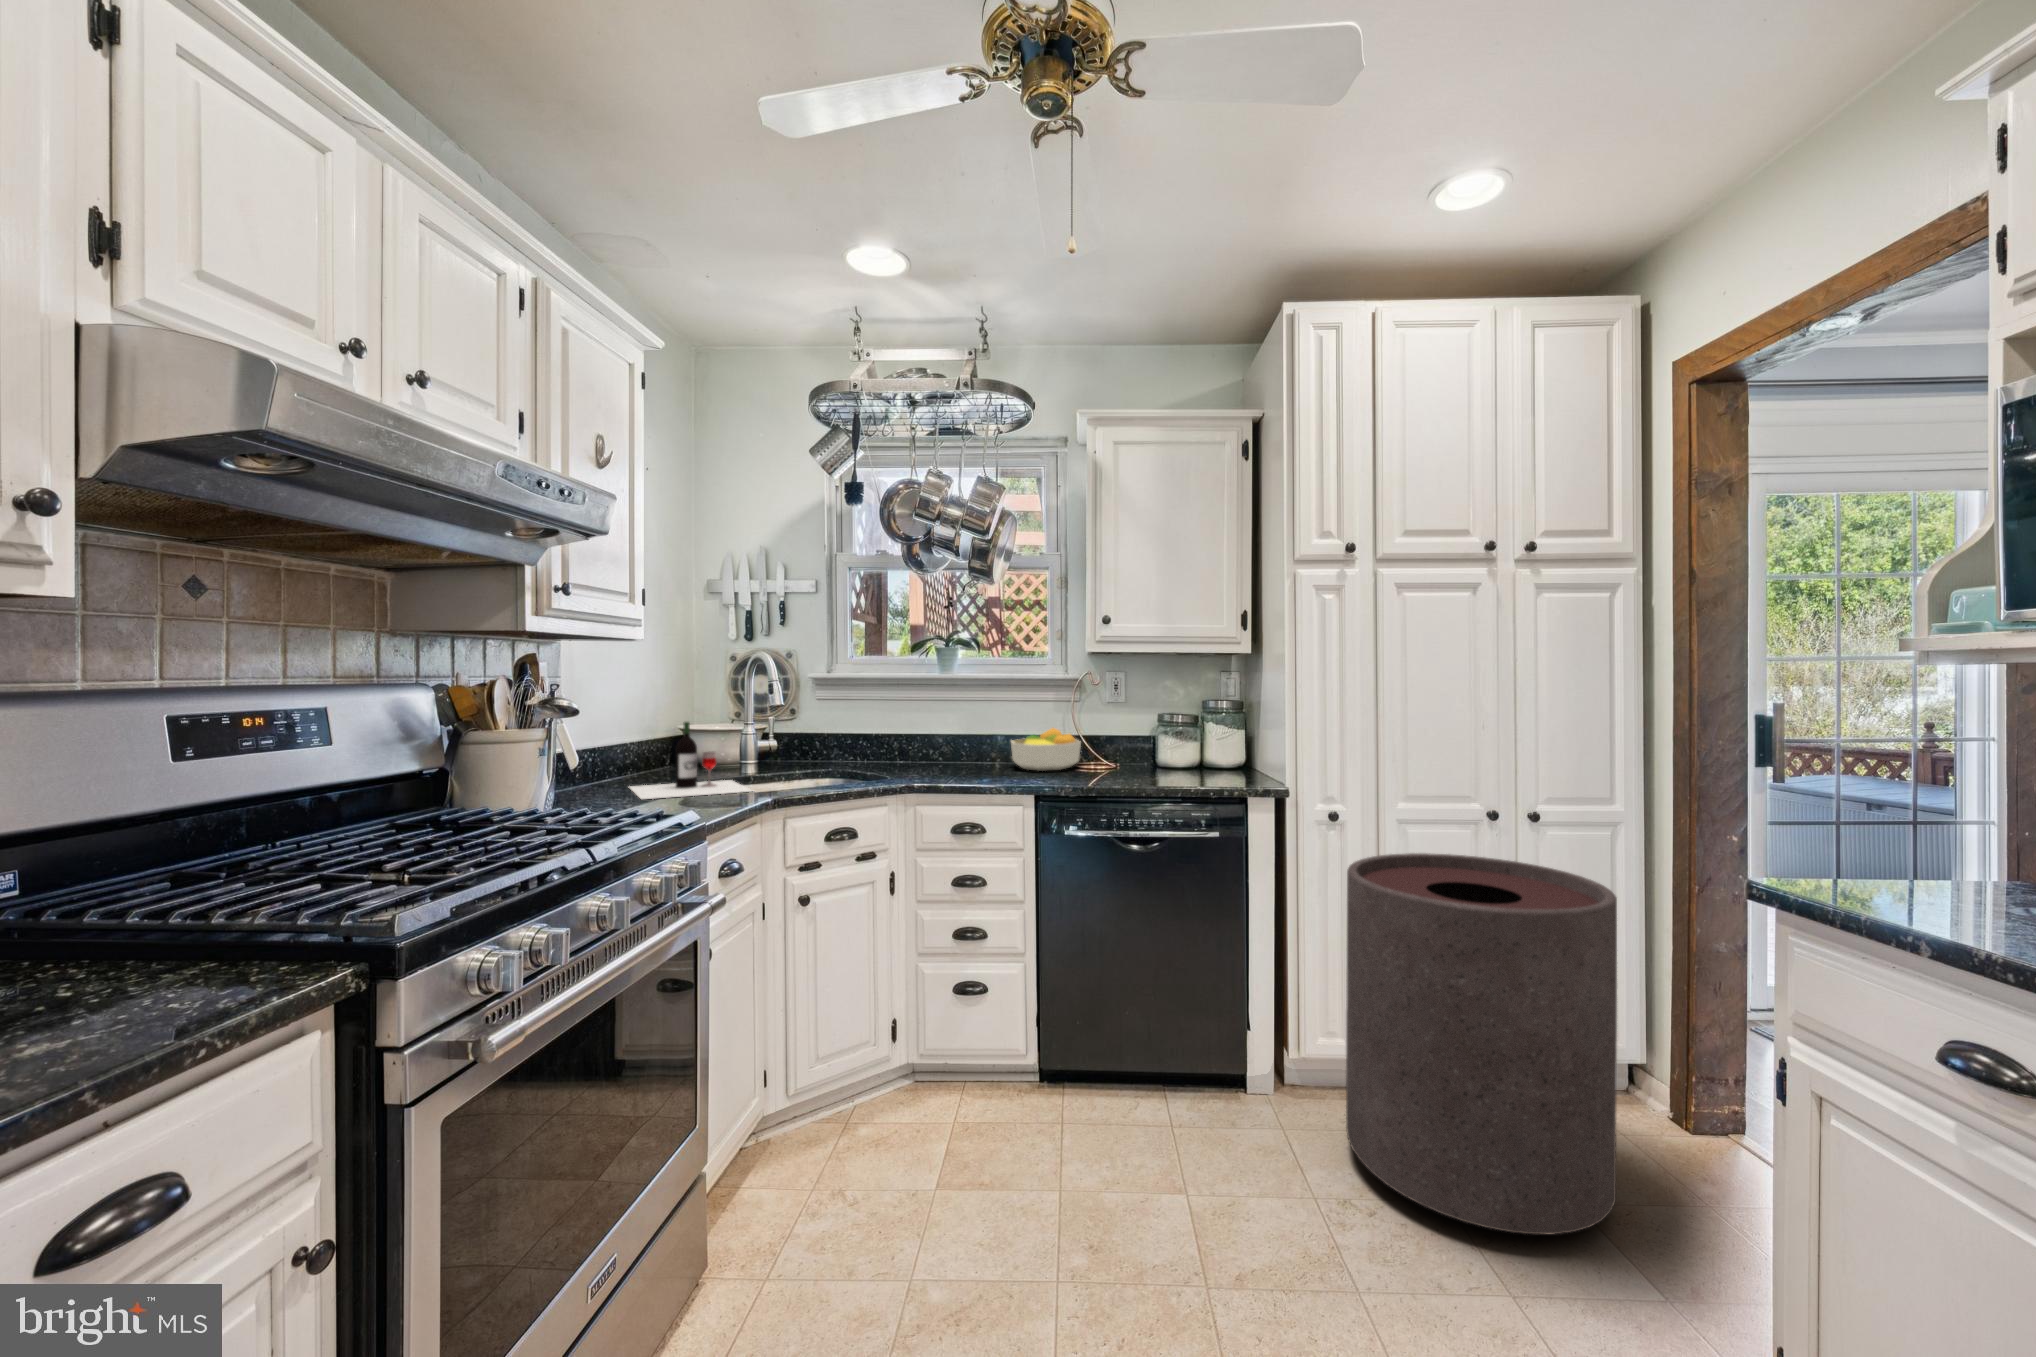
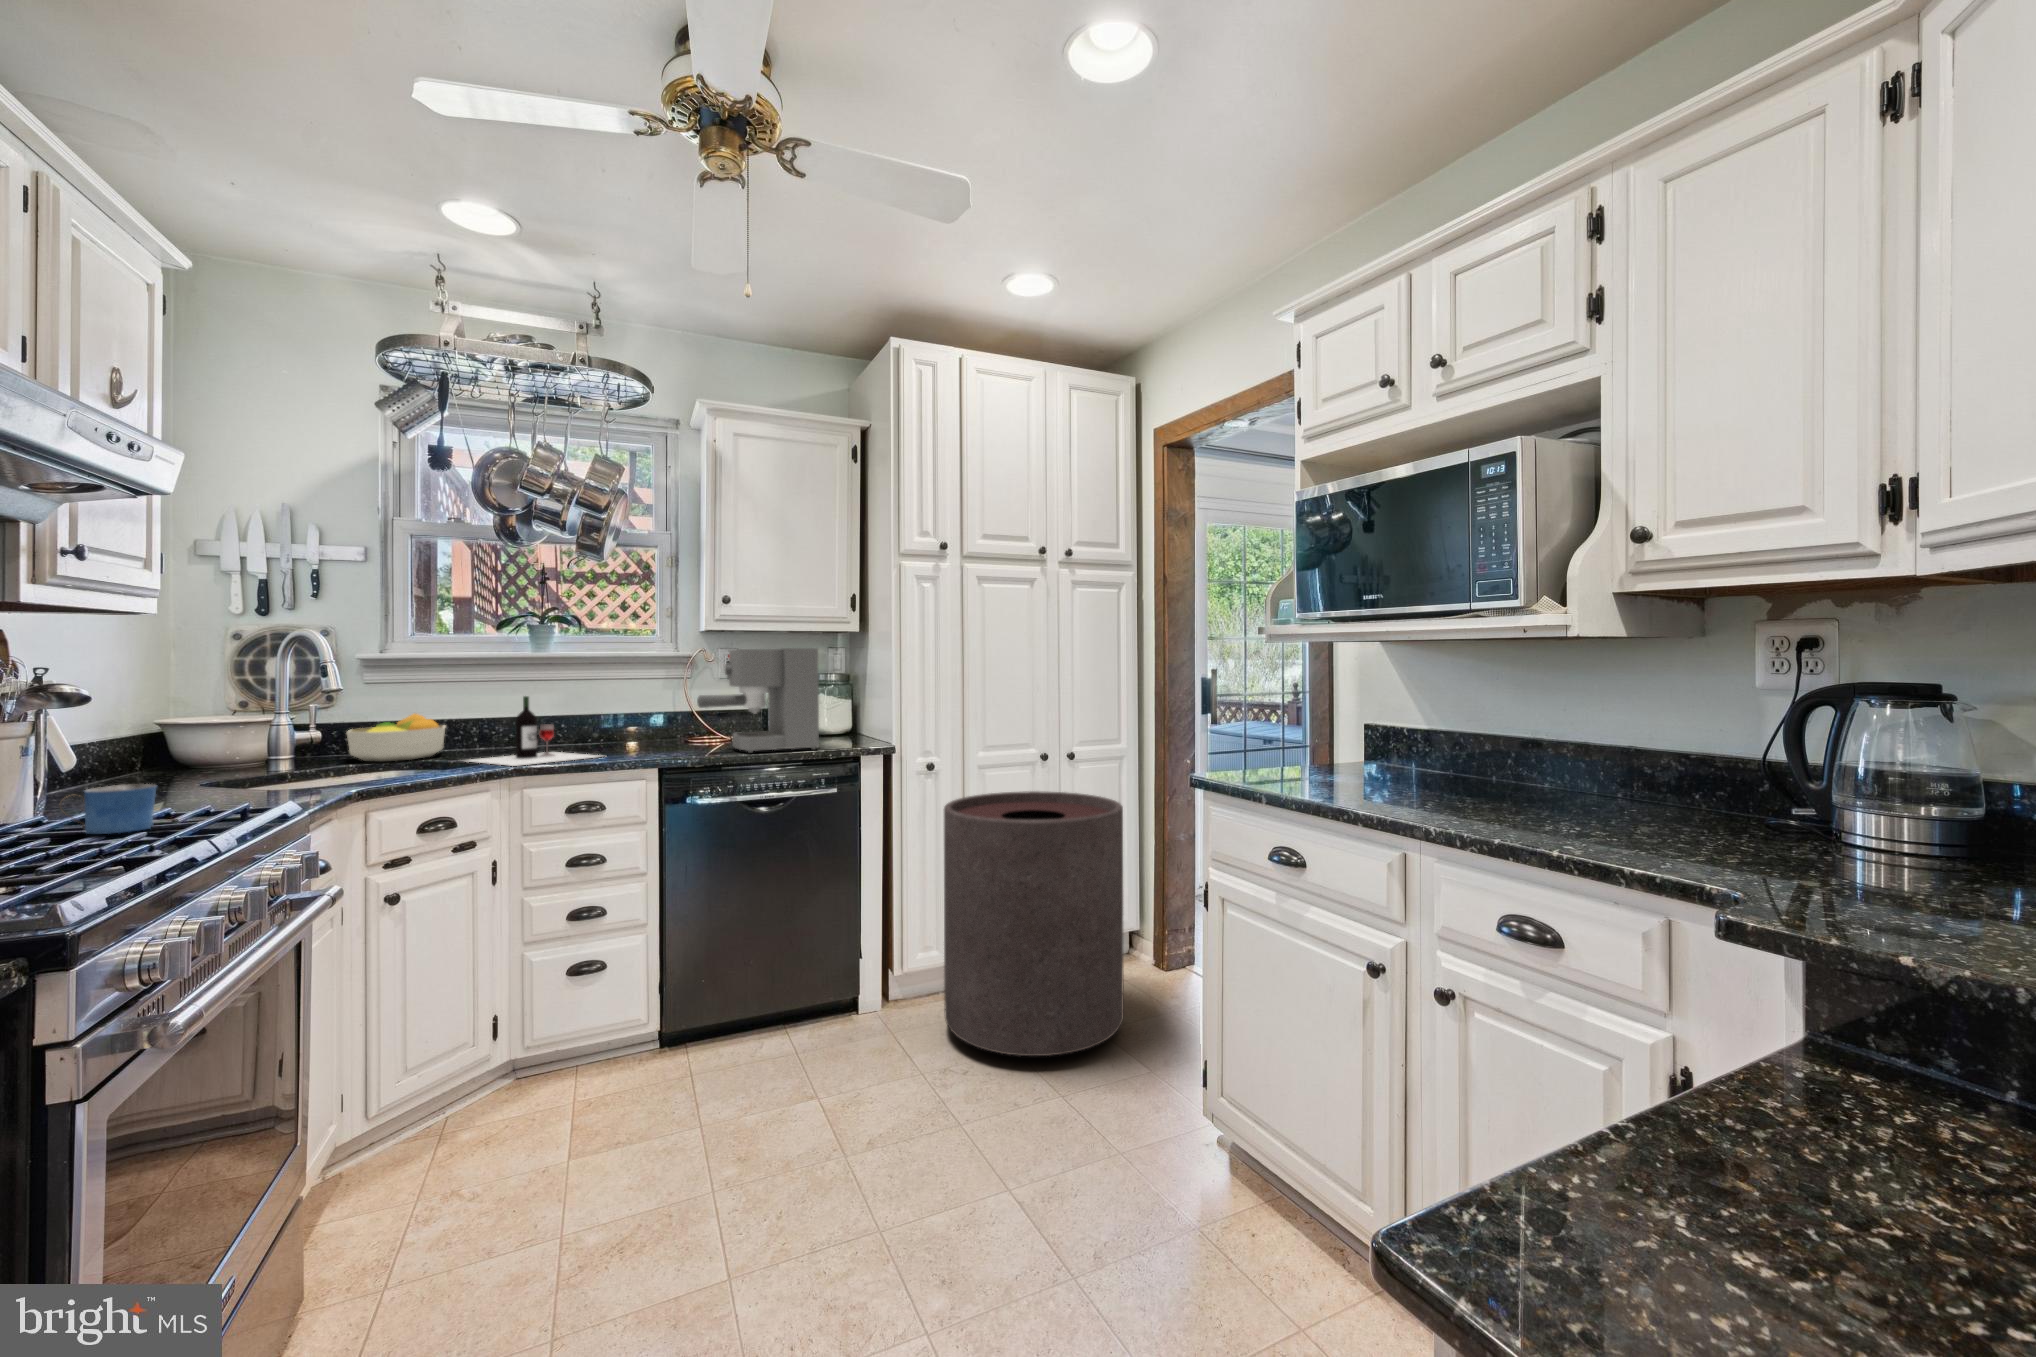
coffee maker: none [1073,671,1200,785] -> present [697,648,819,753]
wine bottle: present [630,722,752,799] -> present [468,696,602,766]
fruit bowl: present [1011,728,1081,771] -> present [347,714,445,762]
mug: none [545,793,609,835] -> present [77,784,157,834]

